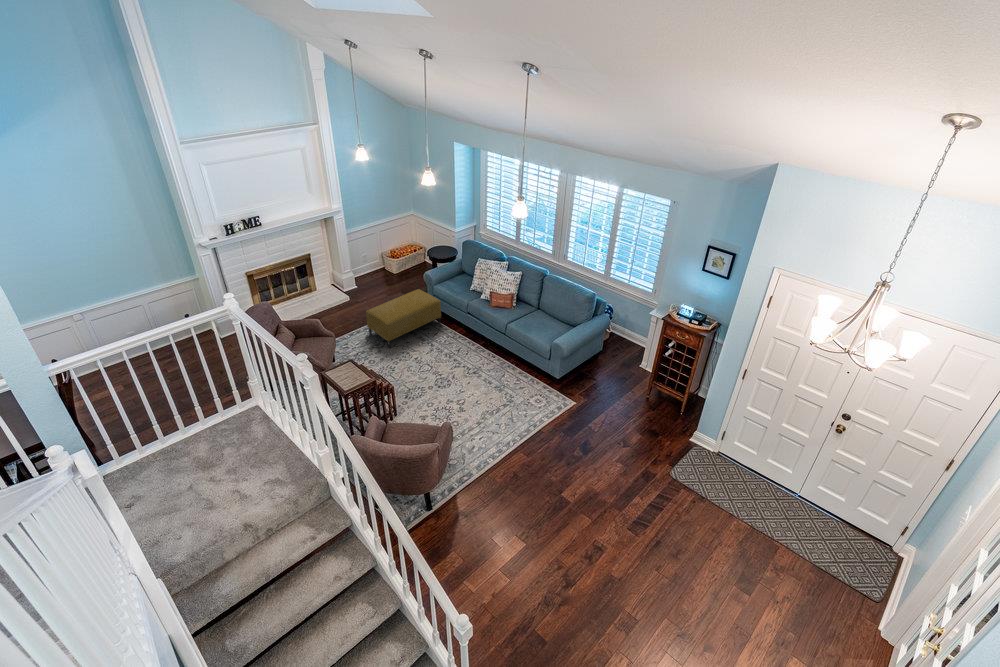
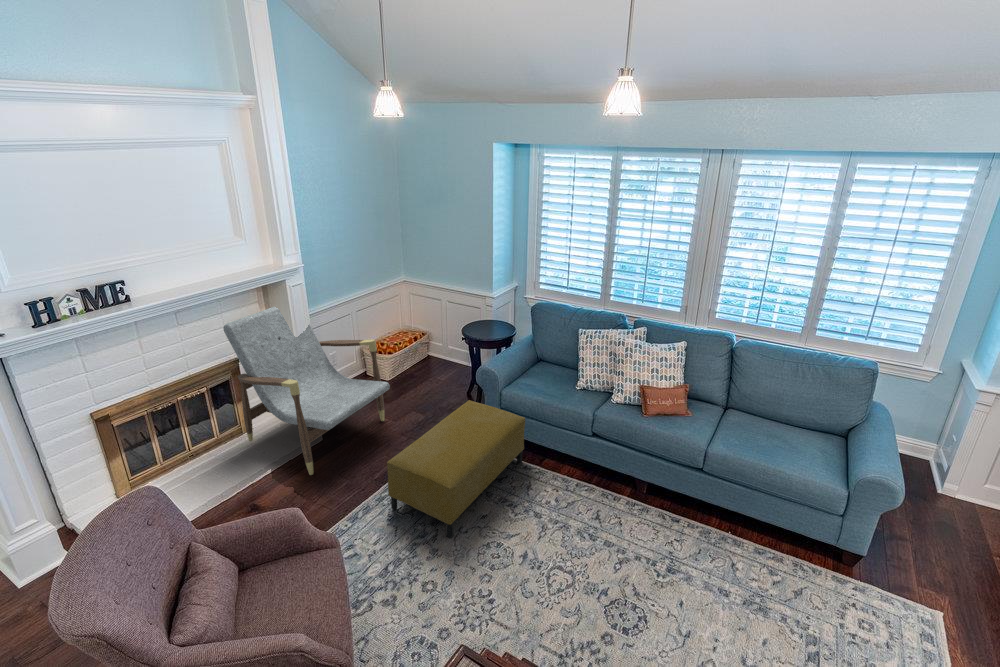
armchair: none [303,226,383,315] -> present [223,306,390,475]

